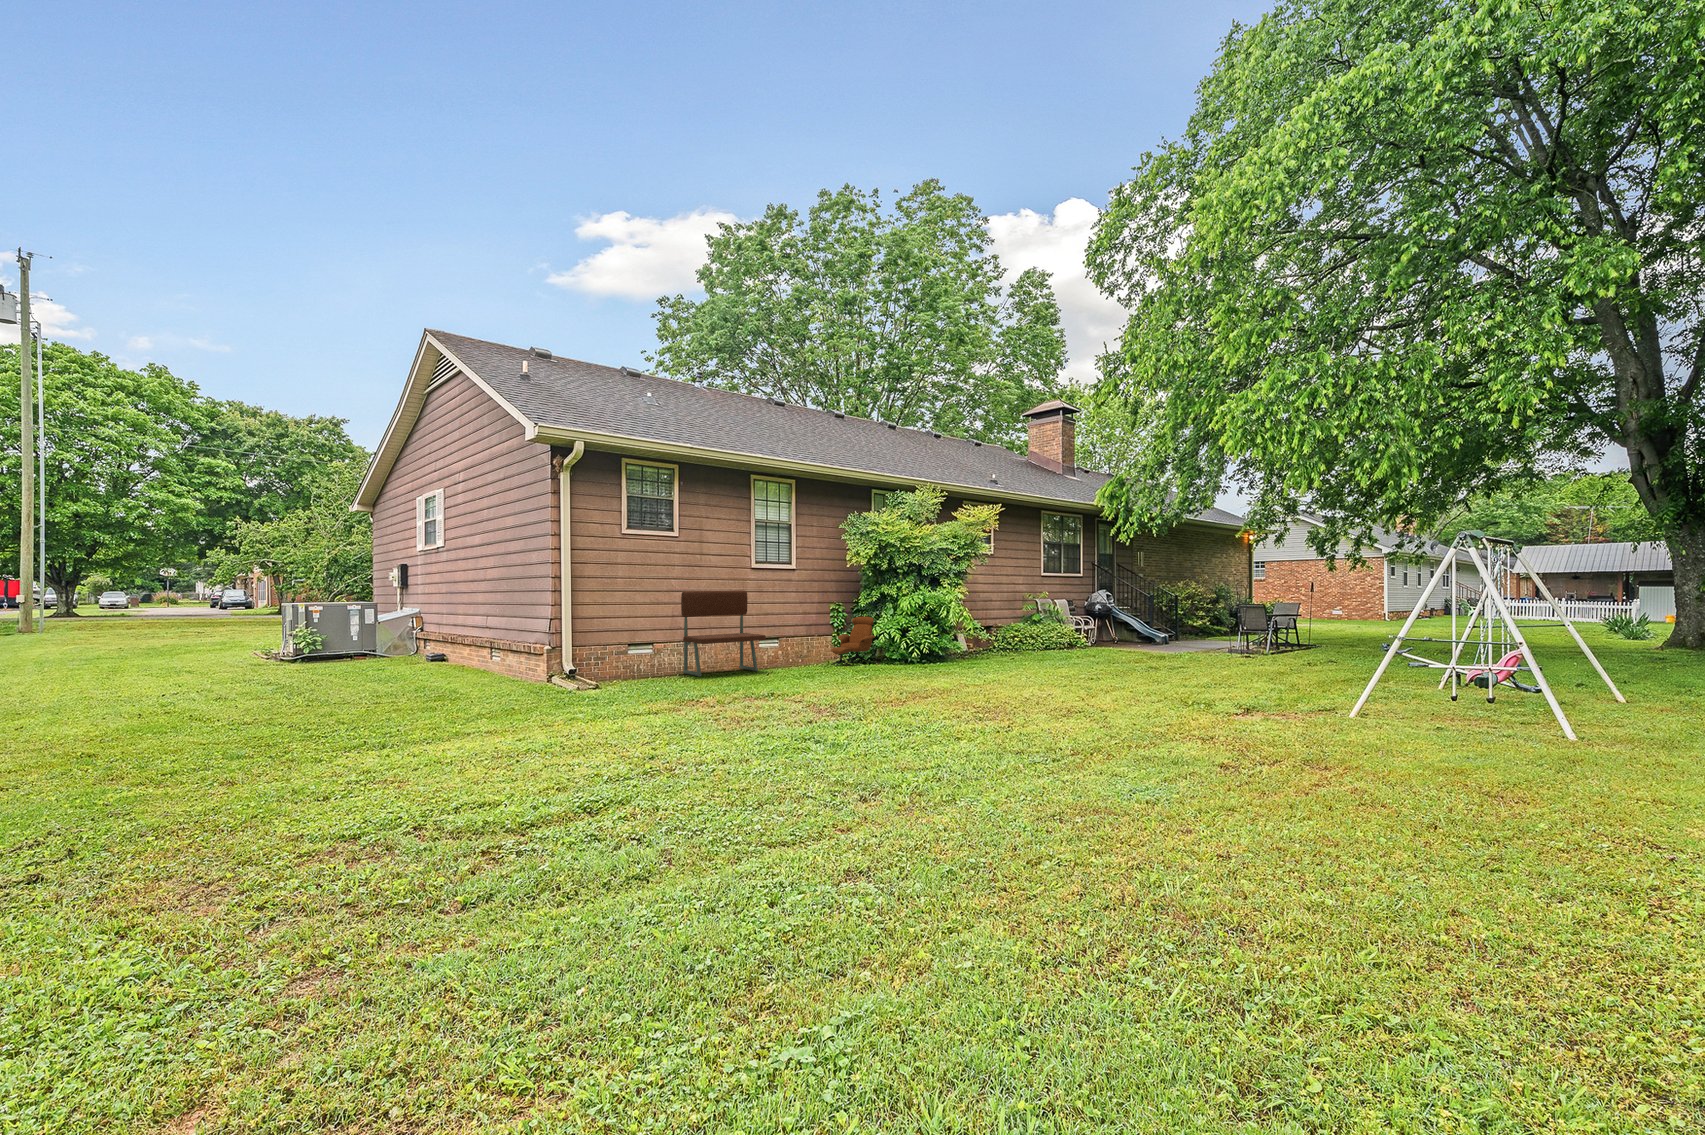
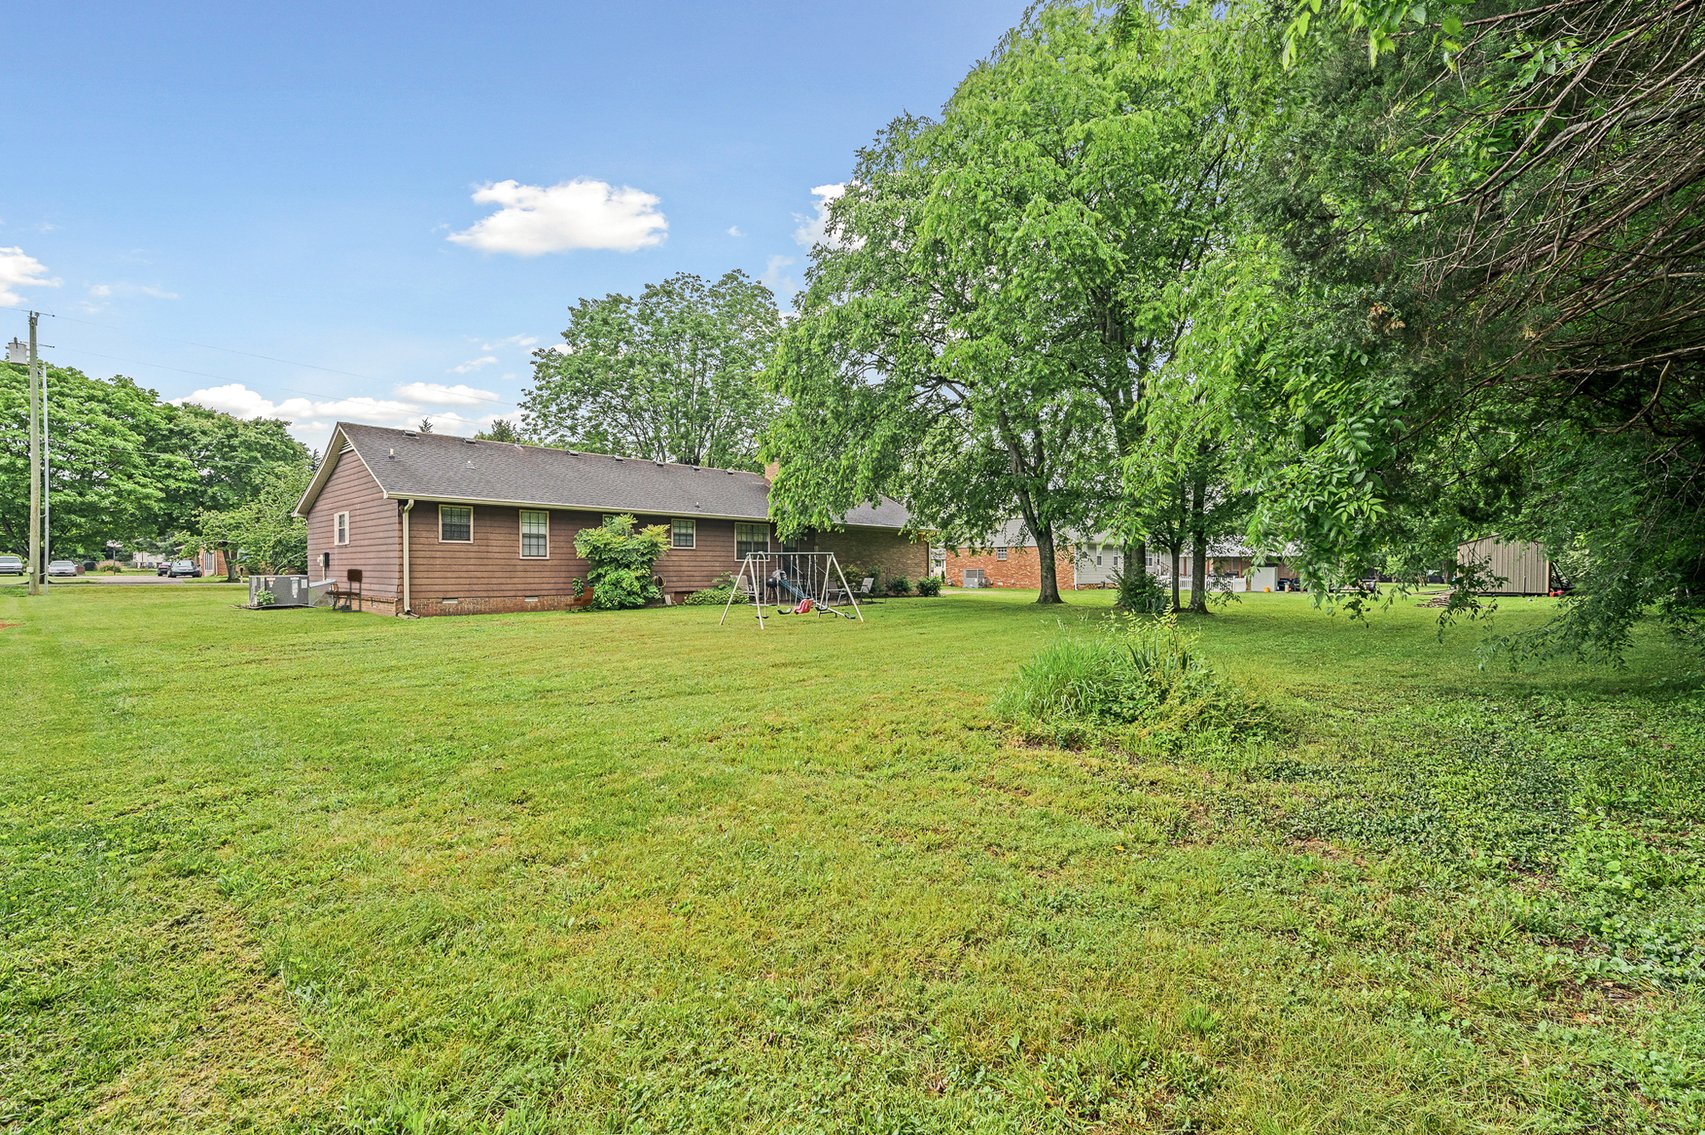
bench: present [681,590,766,677] -> present [325,569,363,613]

